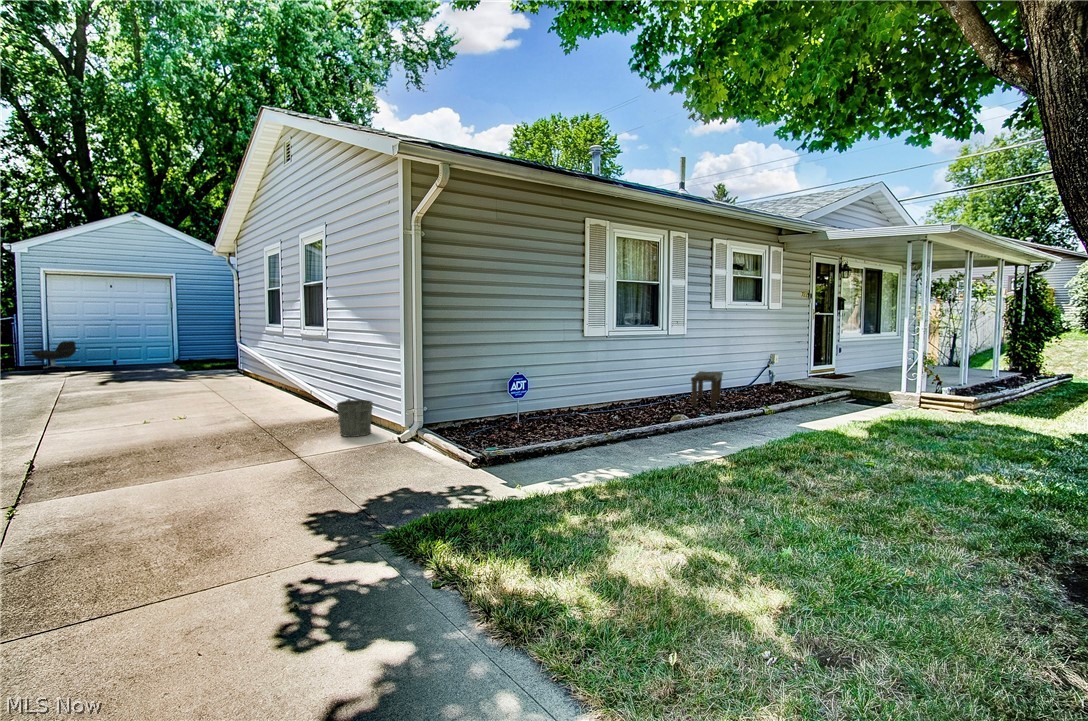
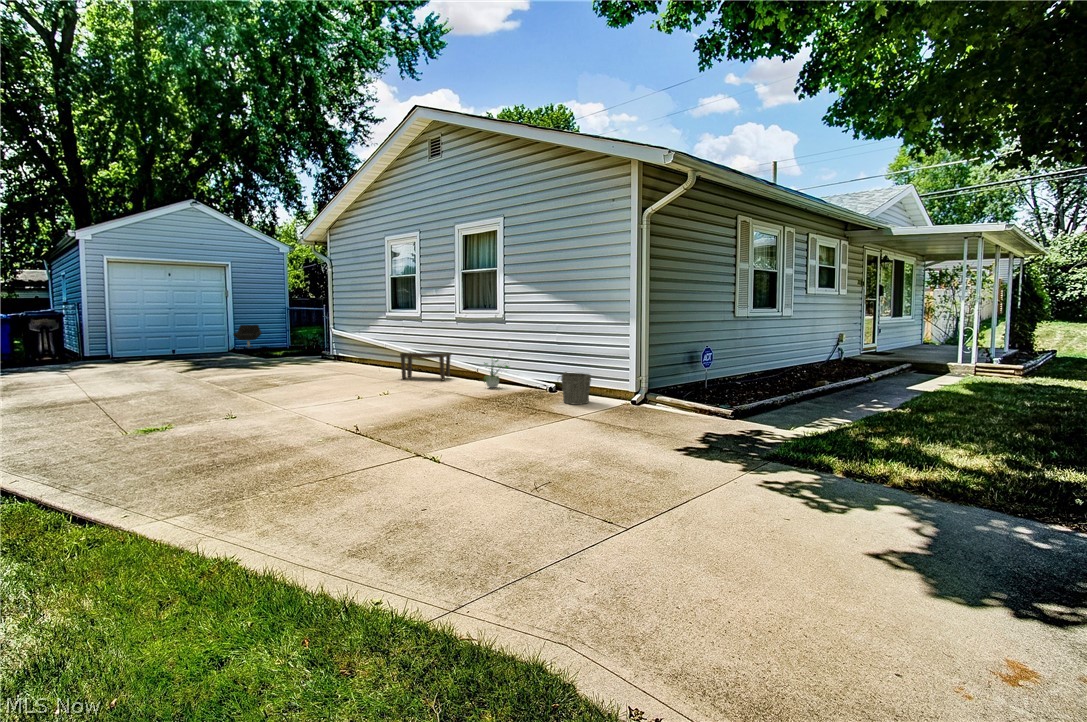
lounge chair: present [32,341,76,366] -> present [233,325,262,347]
potted plant: none [299,370,329,412] -> present [483,359,509,388]
bench: present [691,371,723,408] -> present [400,352,451,380]

